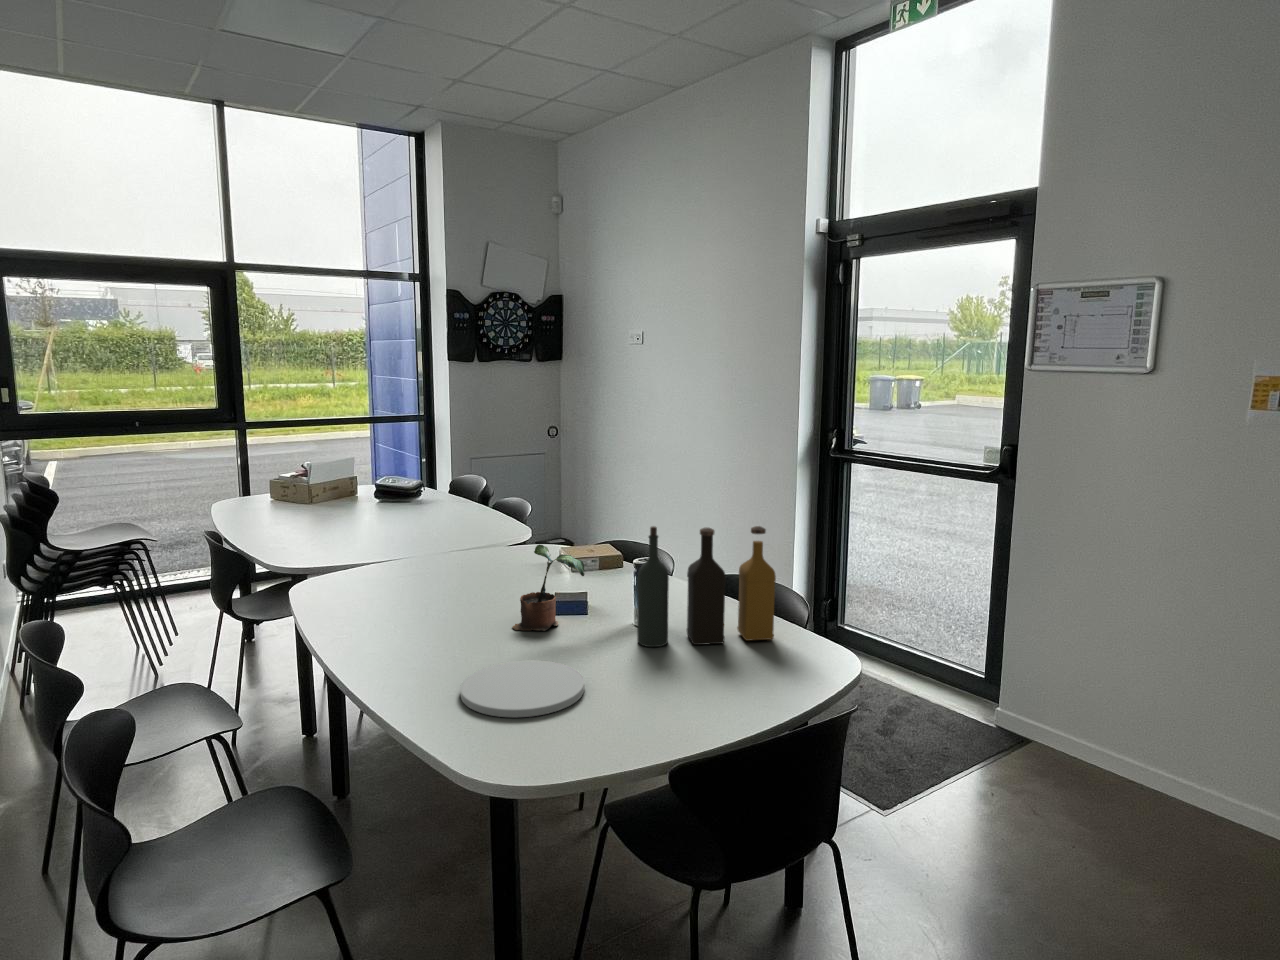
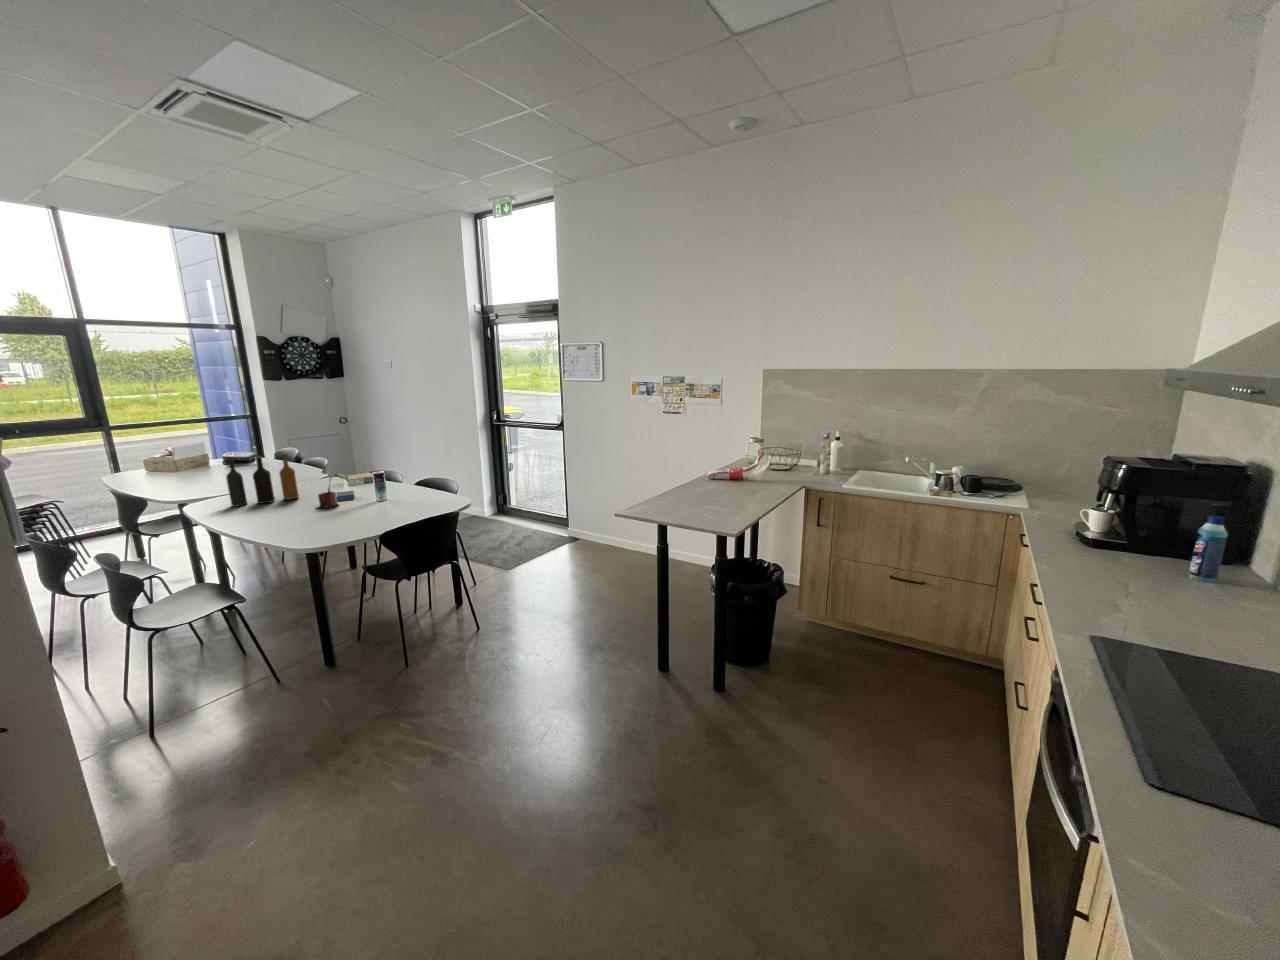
bottle: present [637,526,776,647] -> present [226,454,299,507]
plate: present [460,660,584,717] -> none [290,515,349,534]

